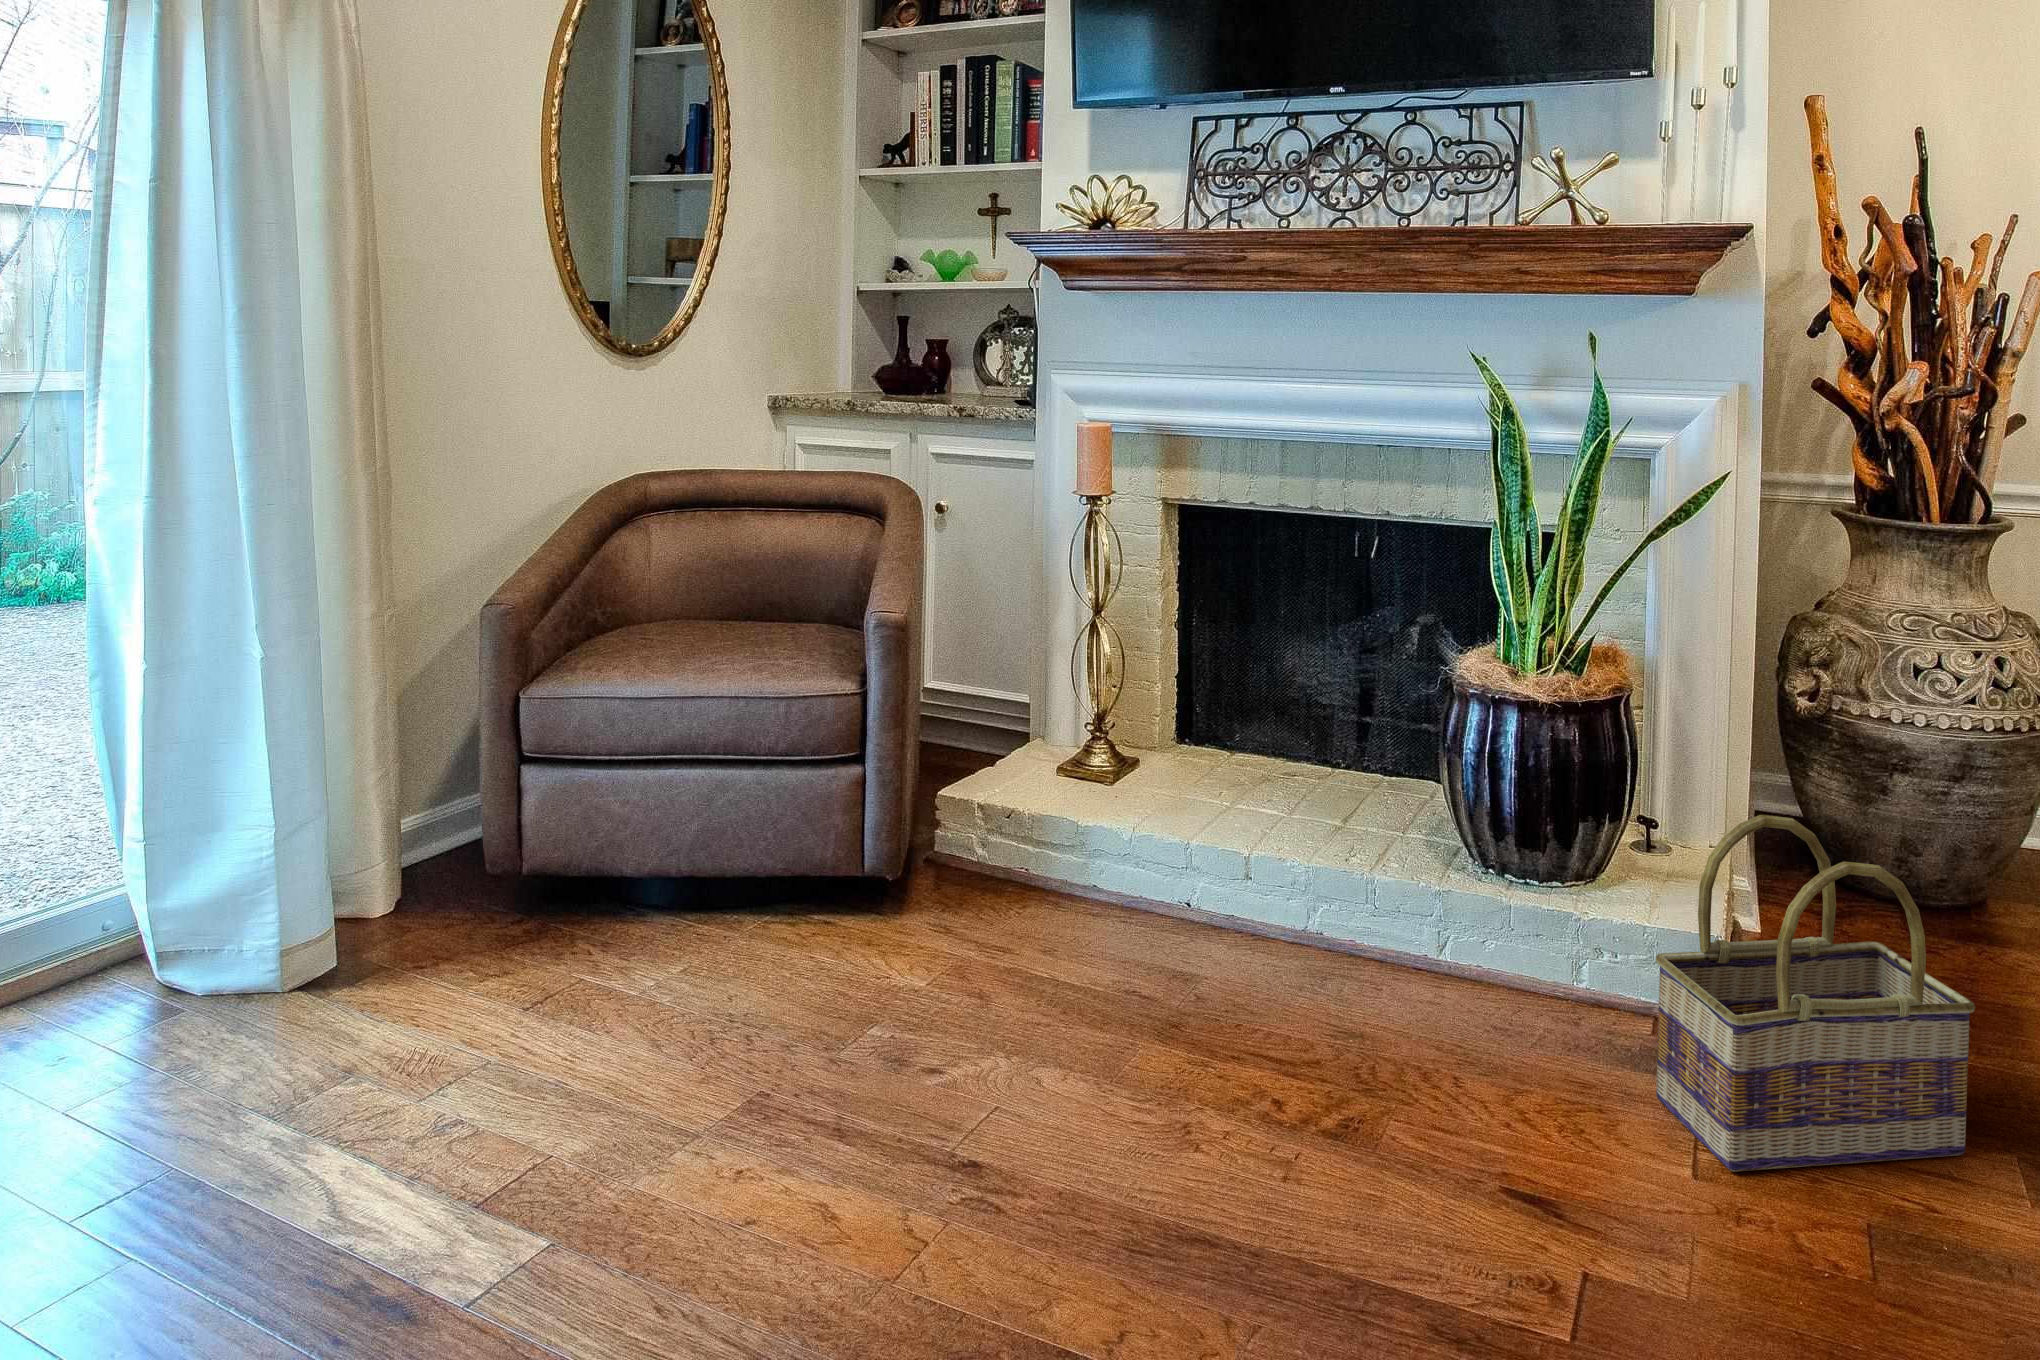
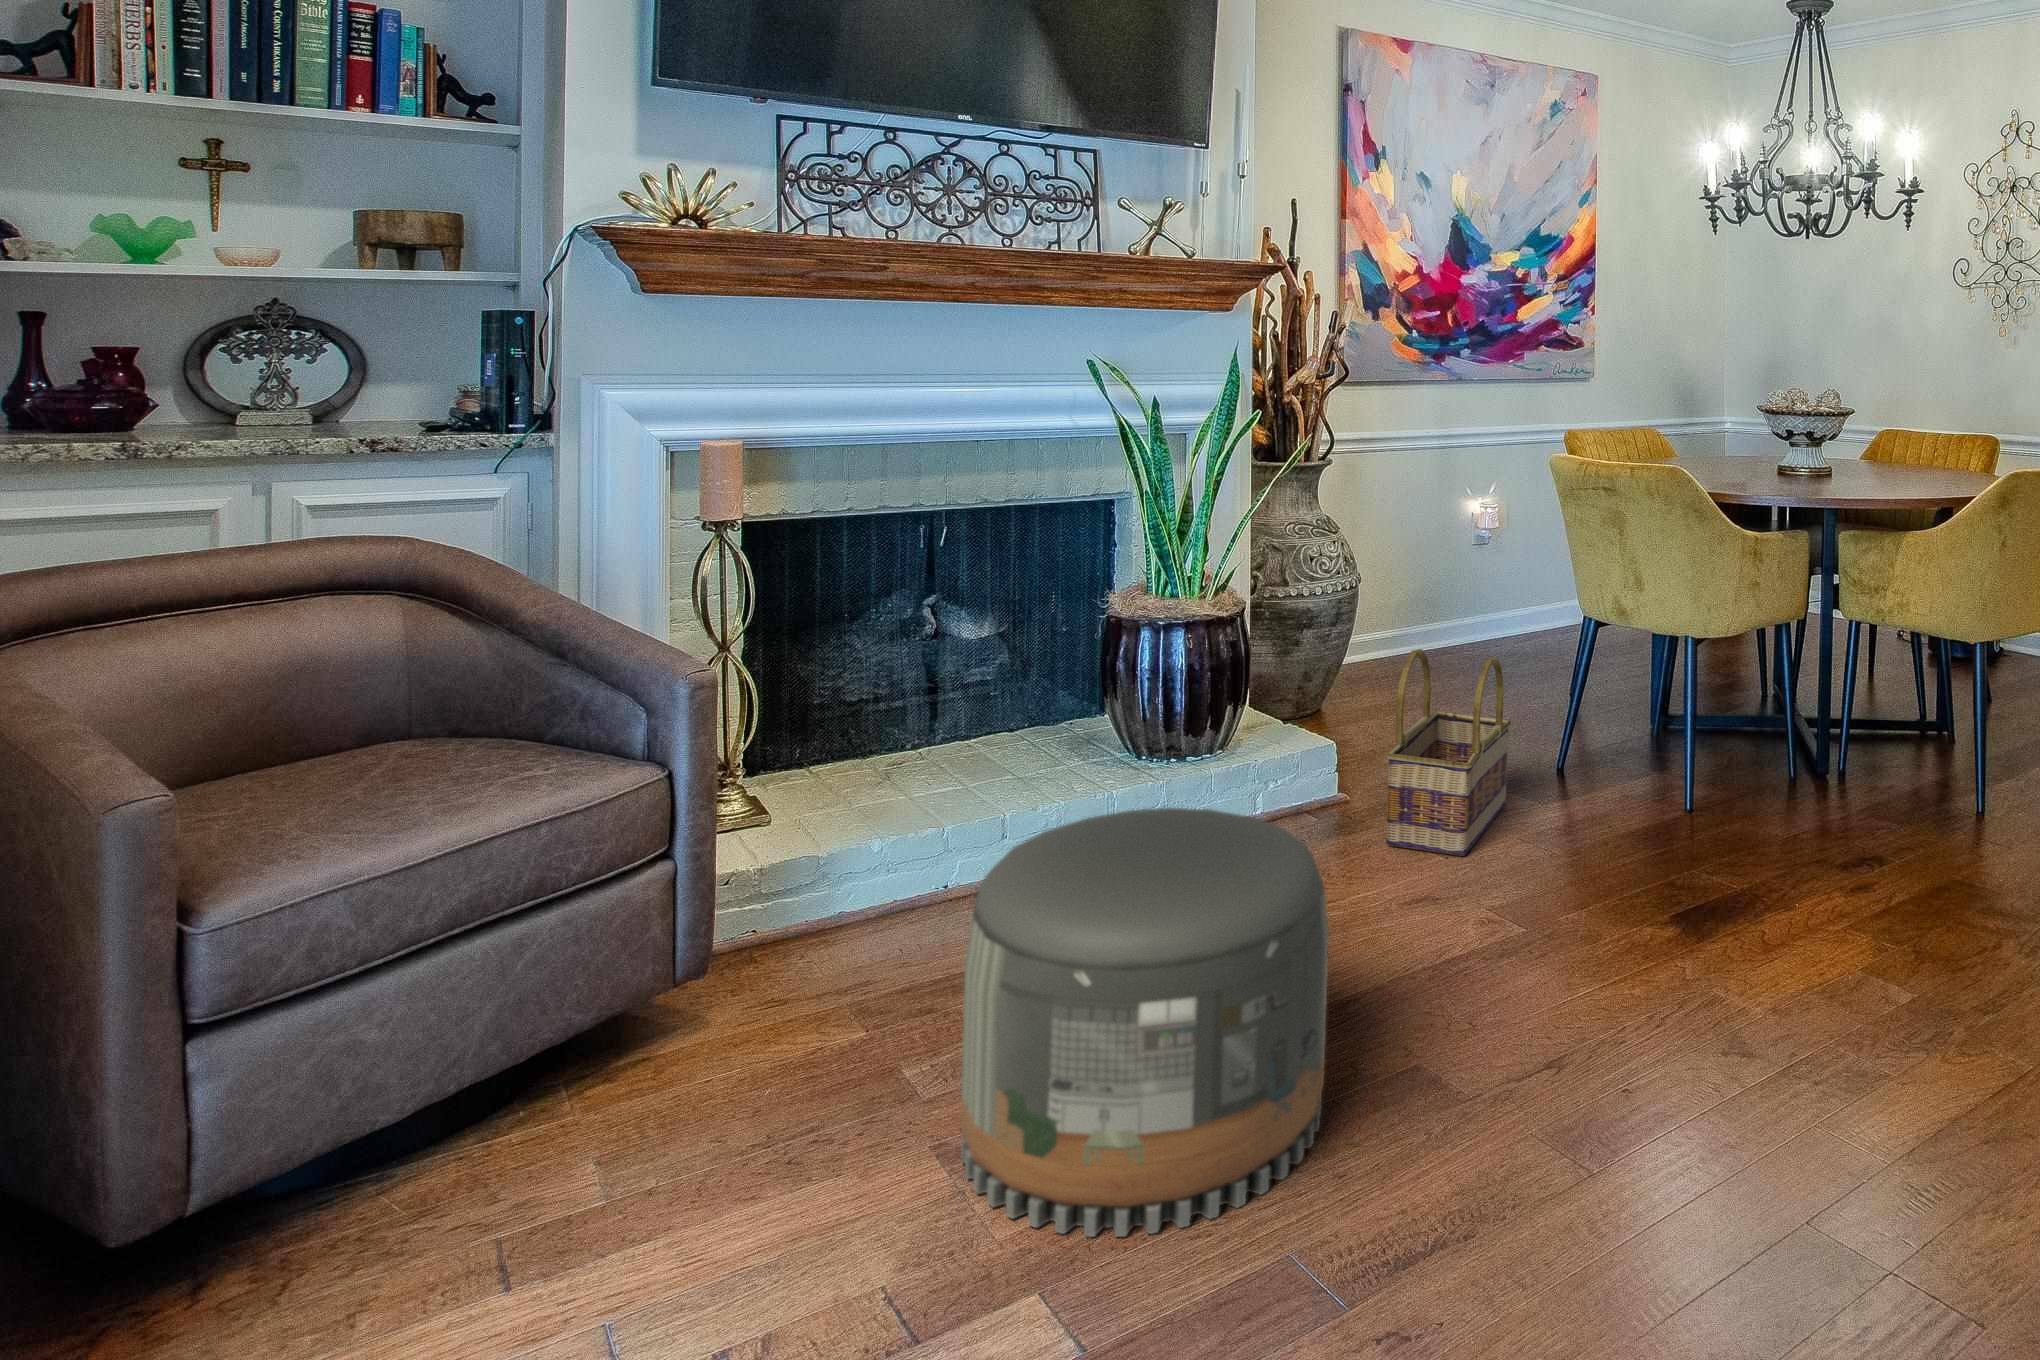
pouf: none [698,818,1099,1296] -> present [960,808,1329,1237]

